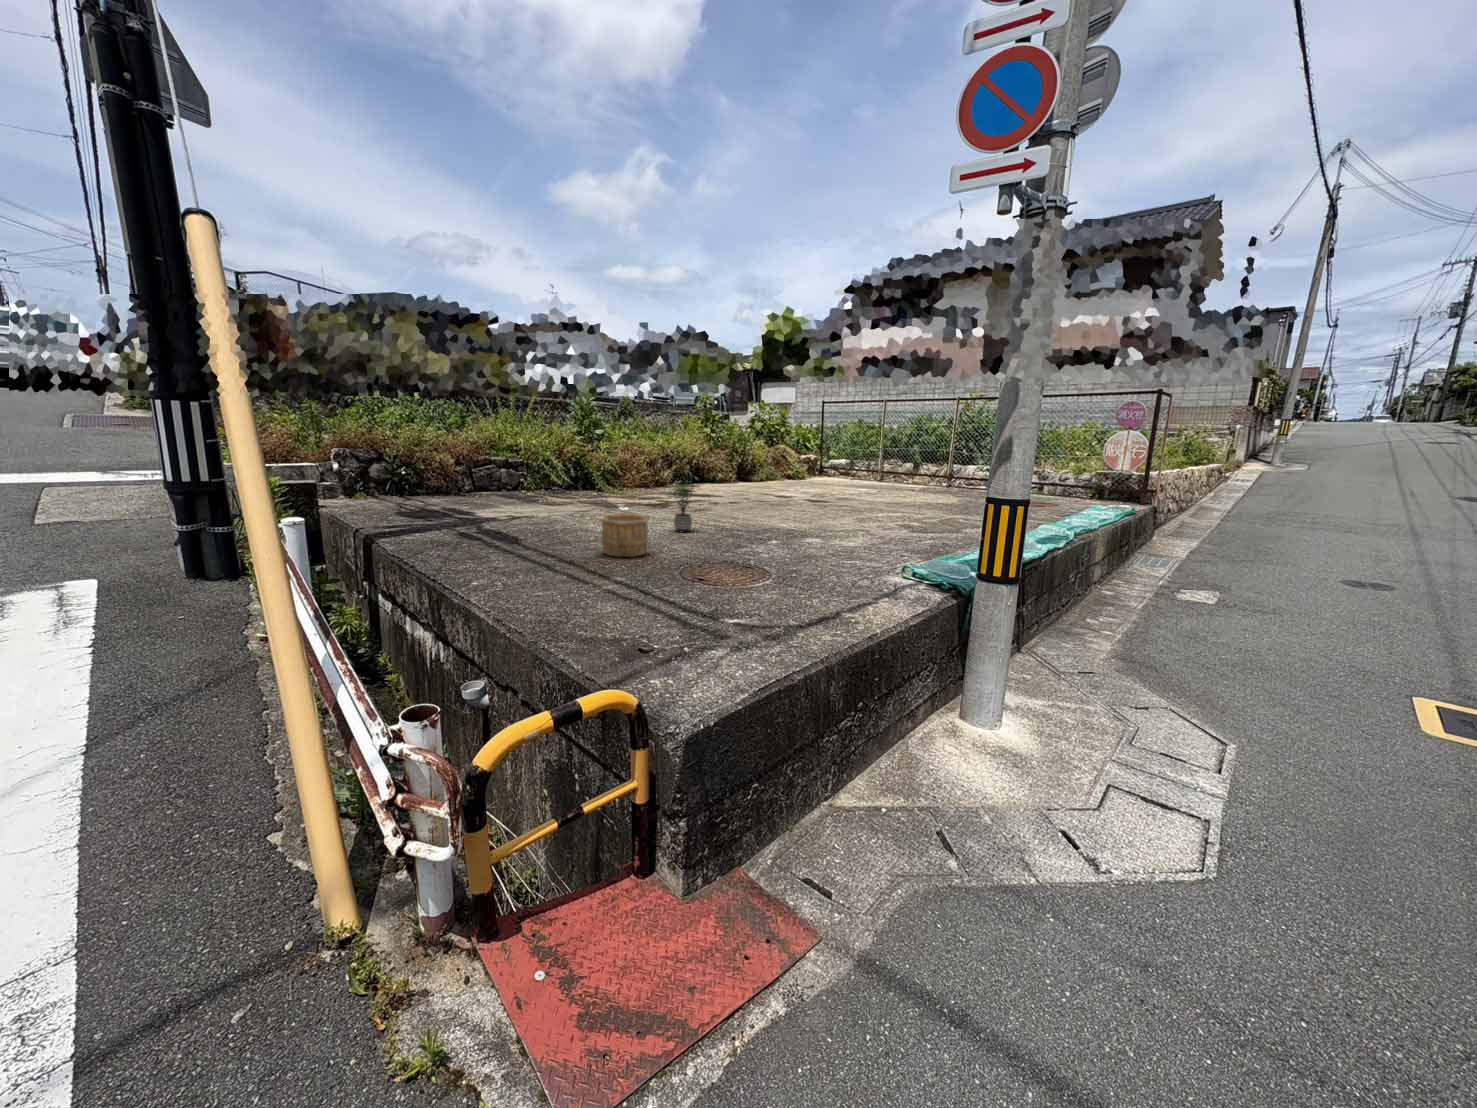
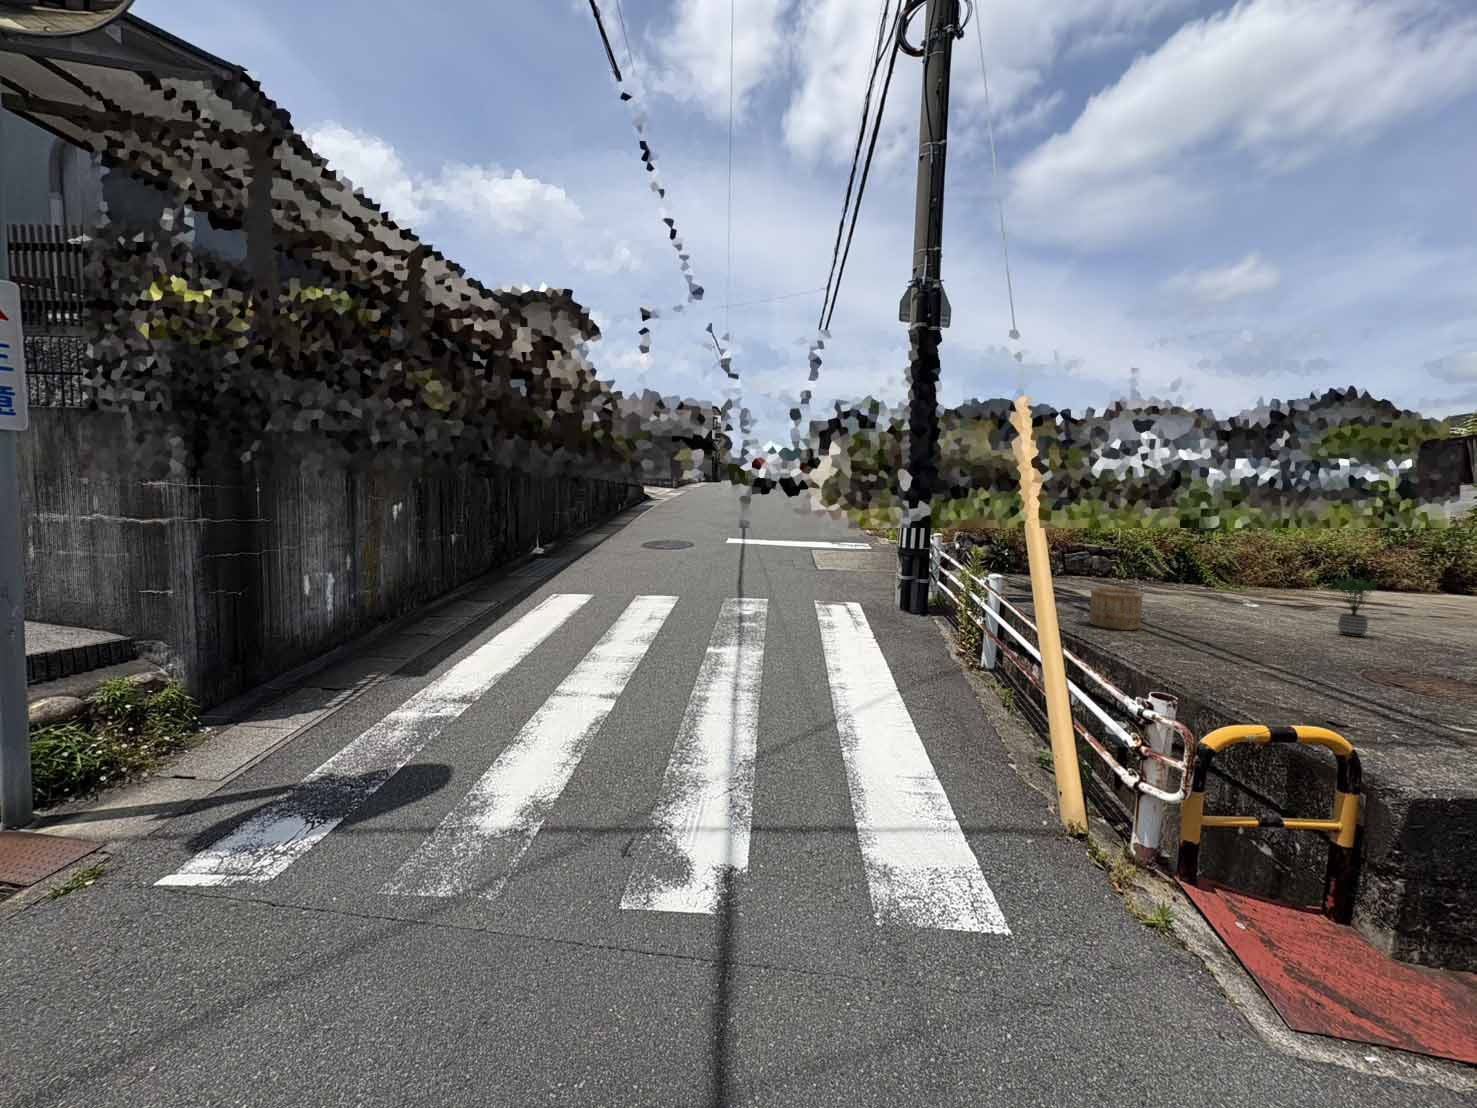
wooden bucket: present [601,514,649,557] -> present [1090,587,1144,630]

